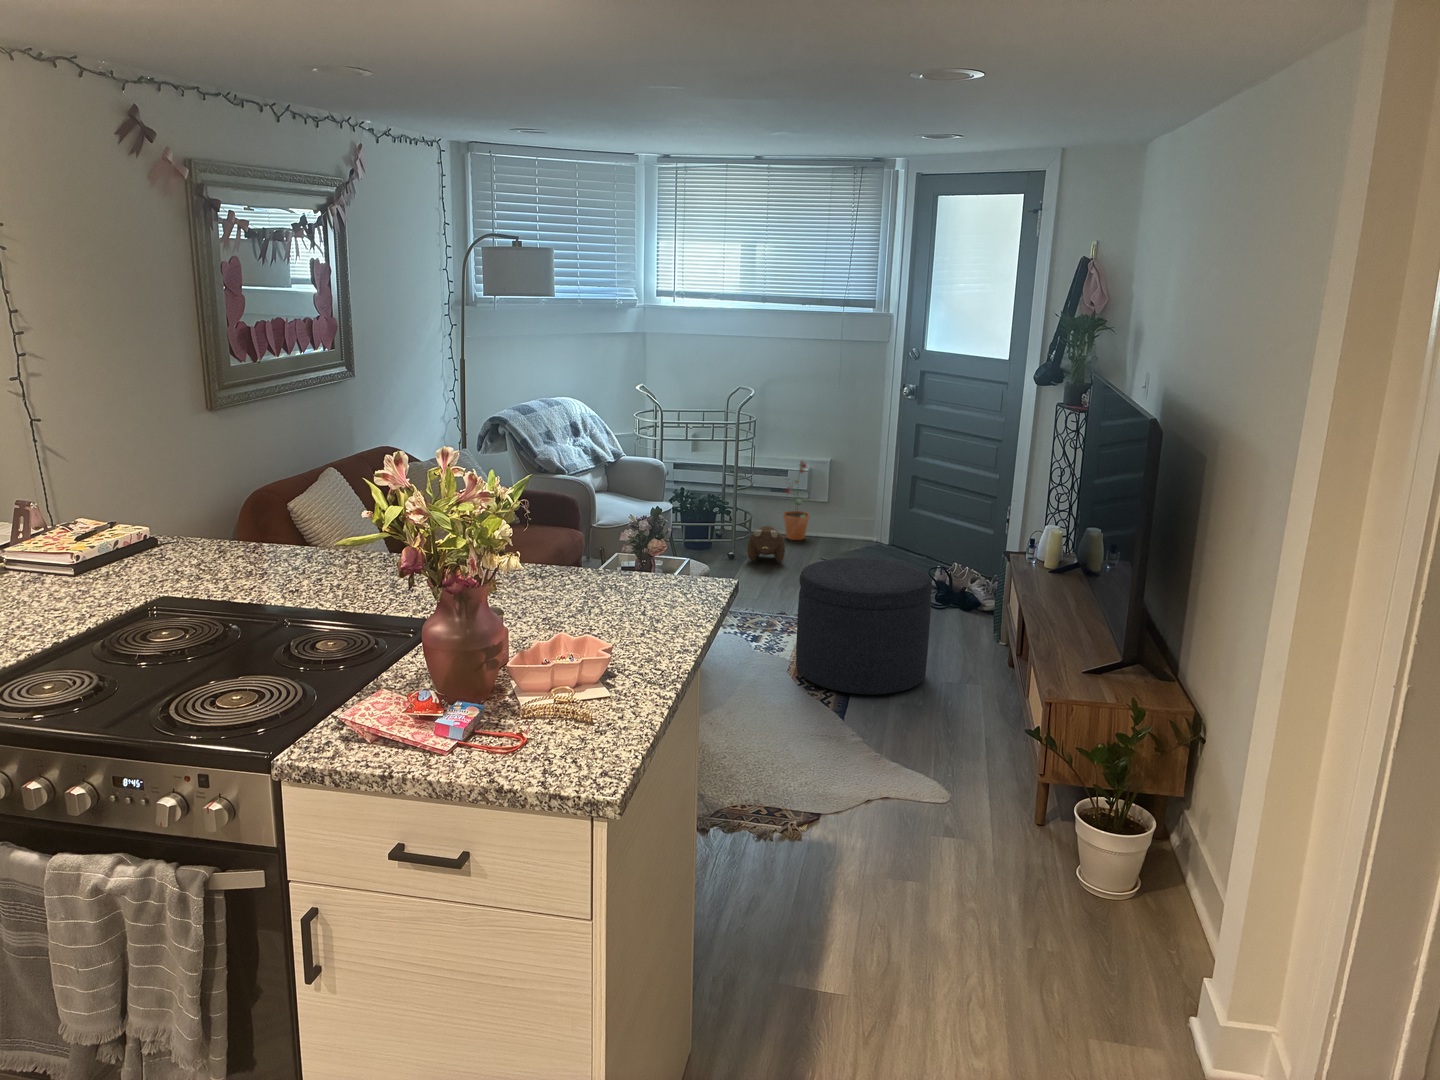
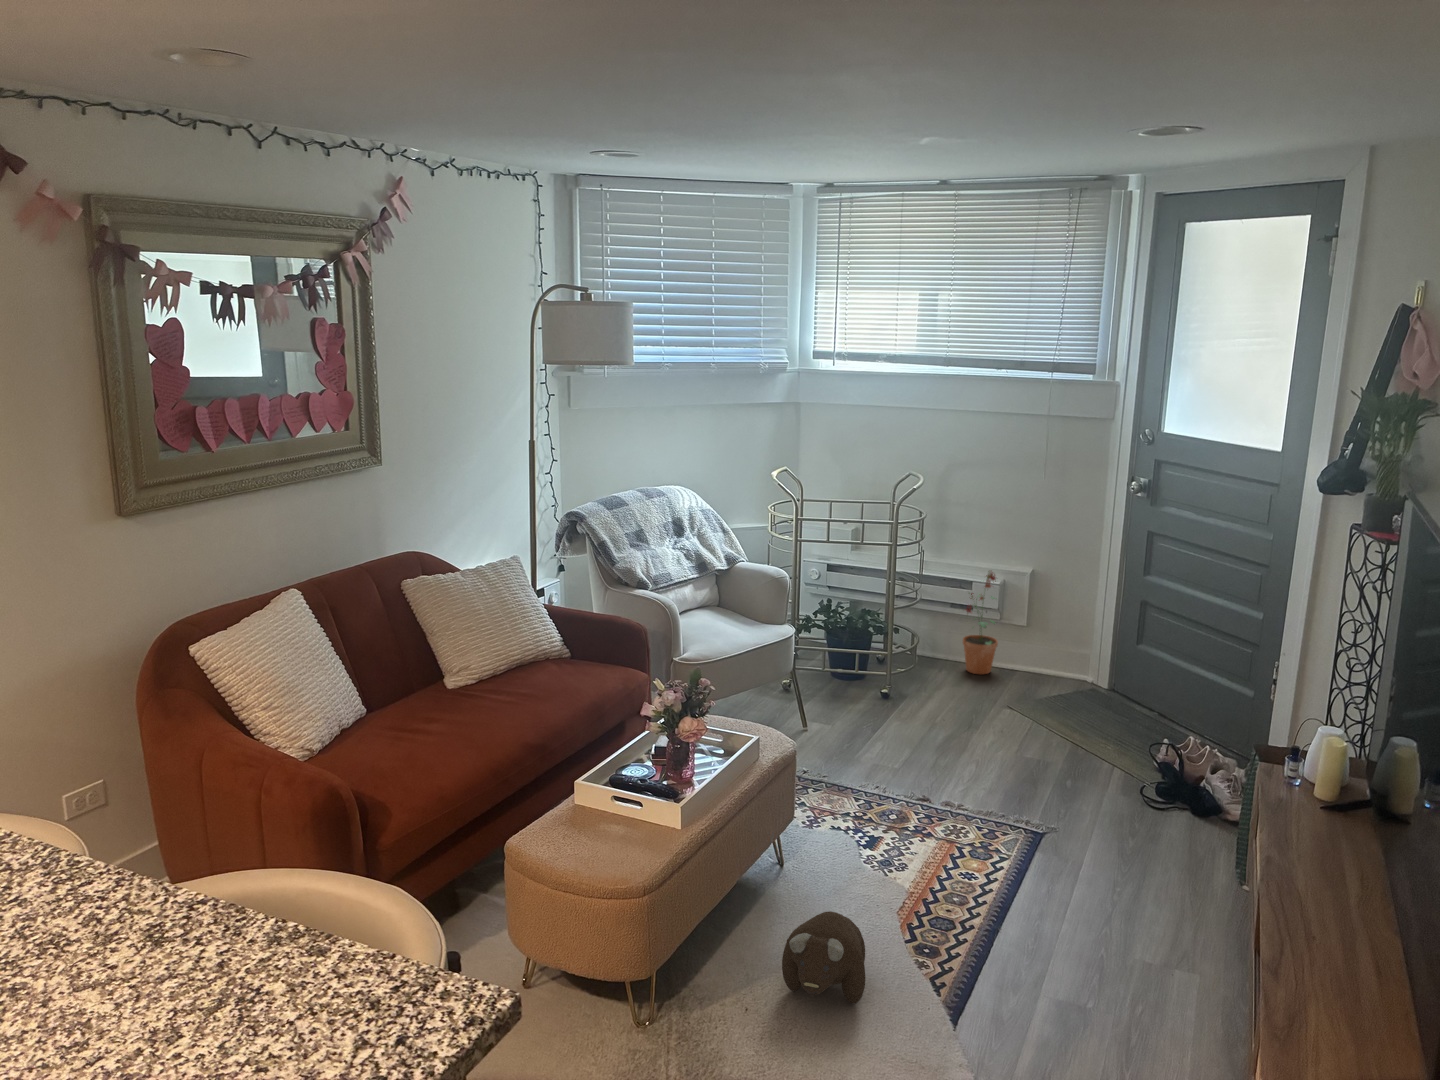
plush toy: present [747,526,785,563] -> present [782,911,865,1004]
ottoman: present [796,558,932,695] -> none [913,747,1125,978]

